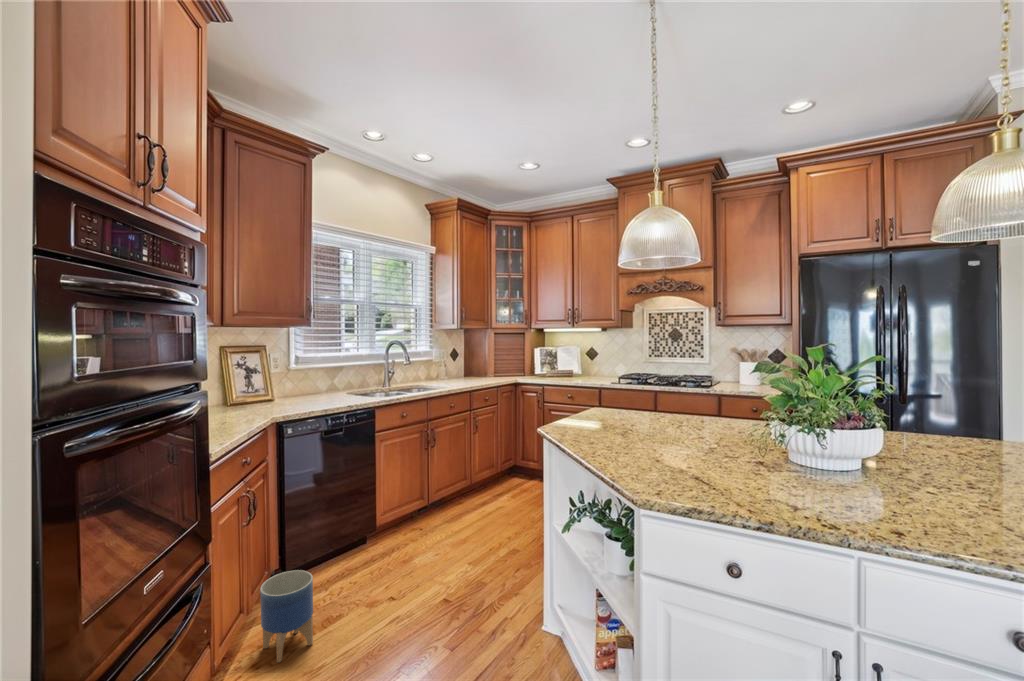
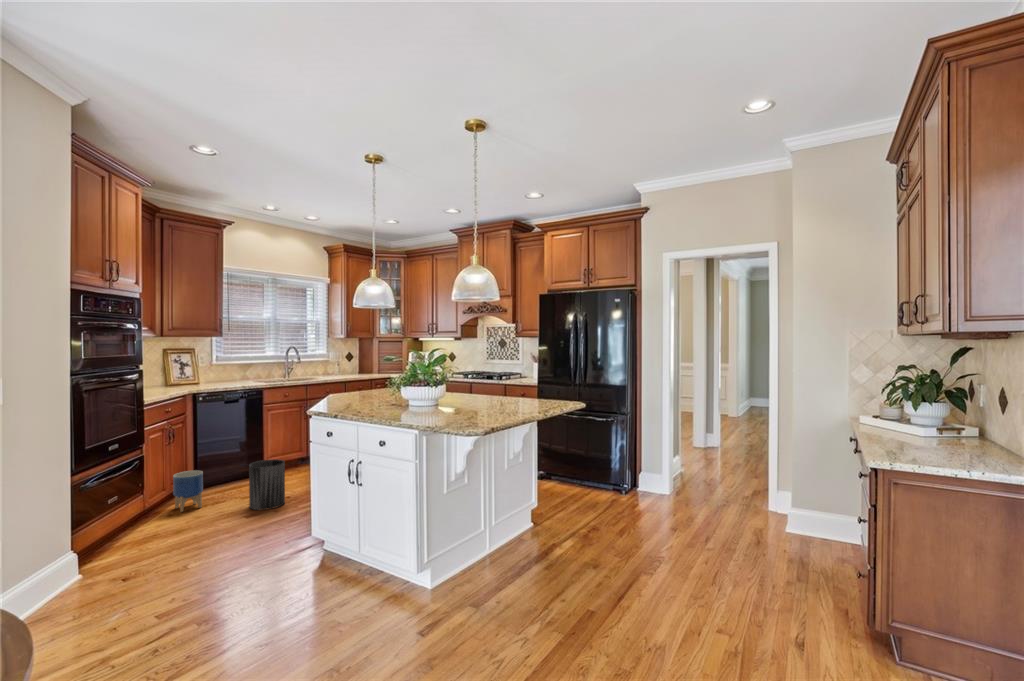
trash can: none [400,543,461,651] -> present [249,459,285,510]

